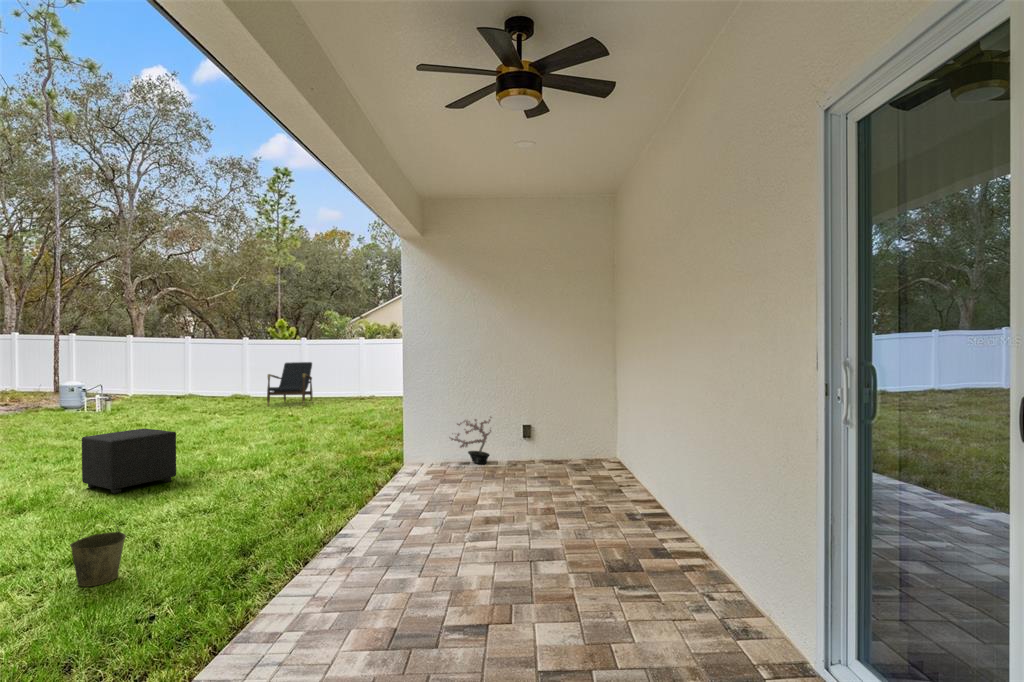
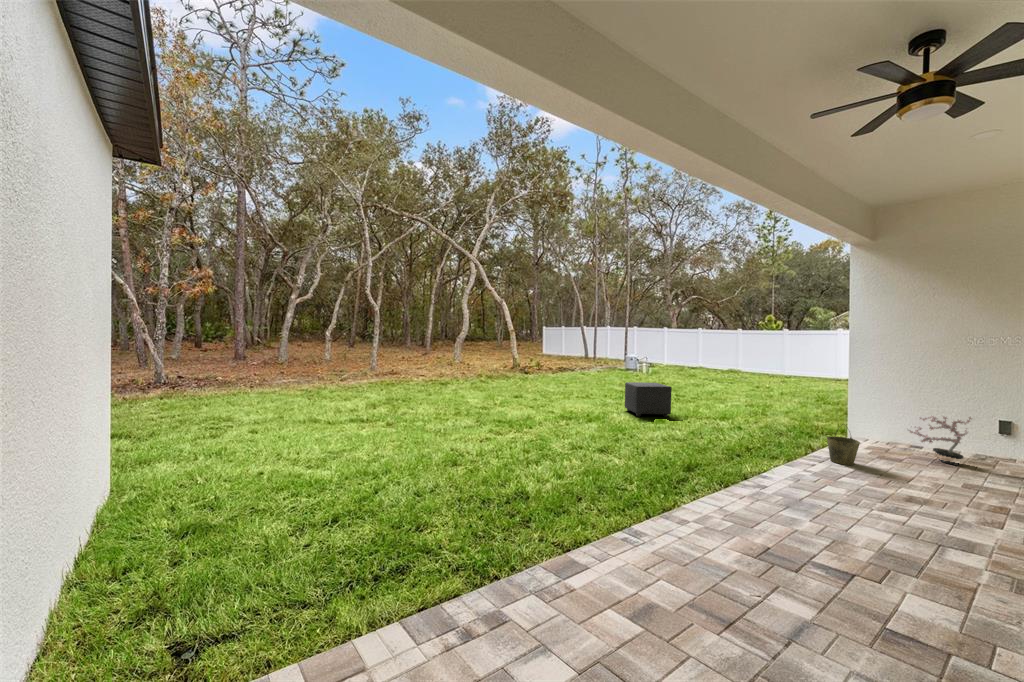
lounge chair: present [267,362,312,406] -> none [752,352,793,387]
bucket: present [70,515,126,587] -> present [827,424,860,465]

